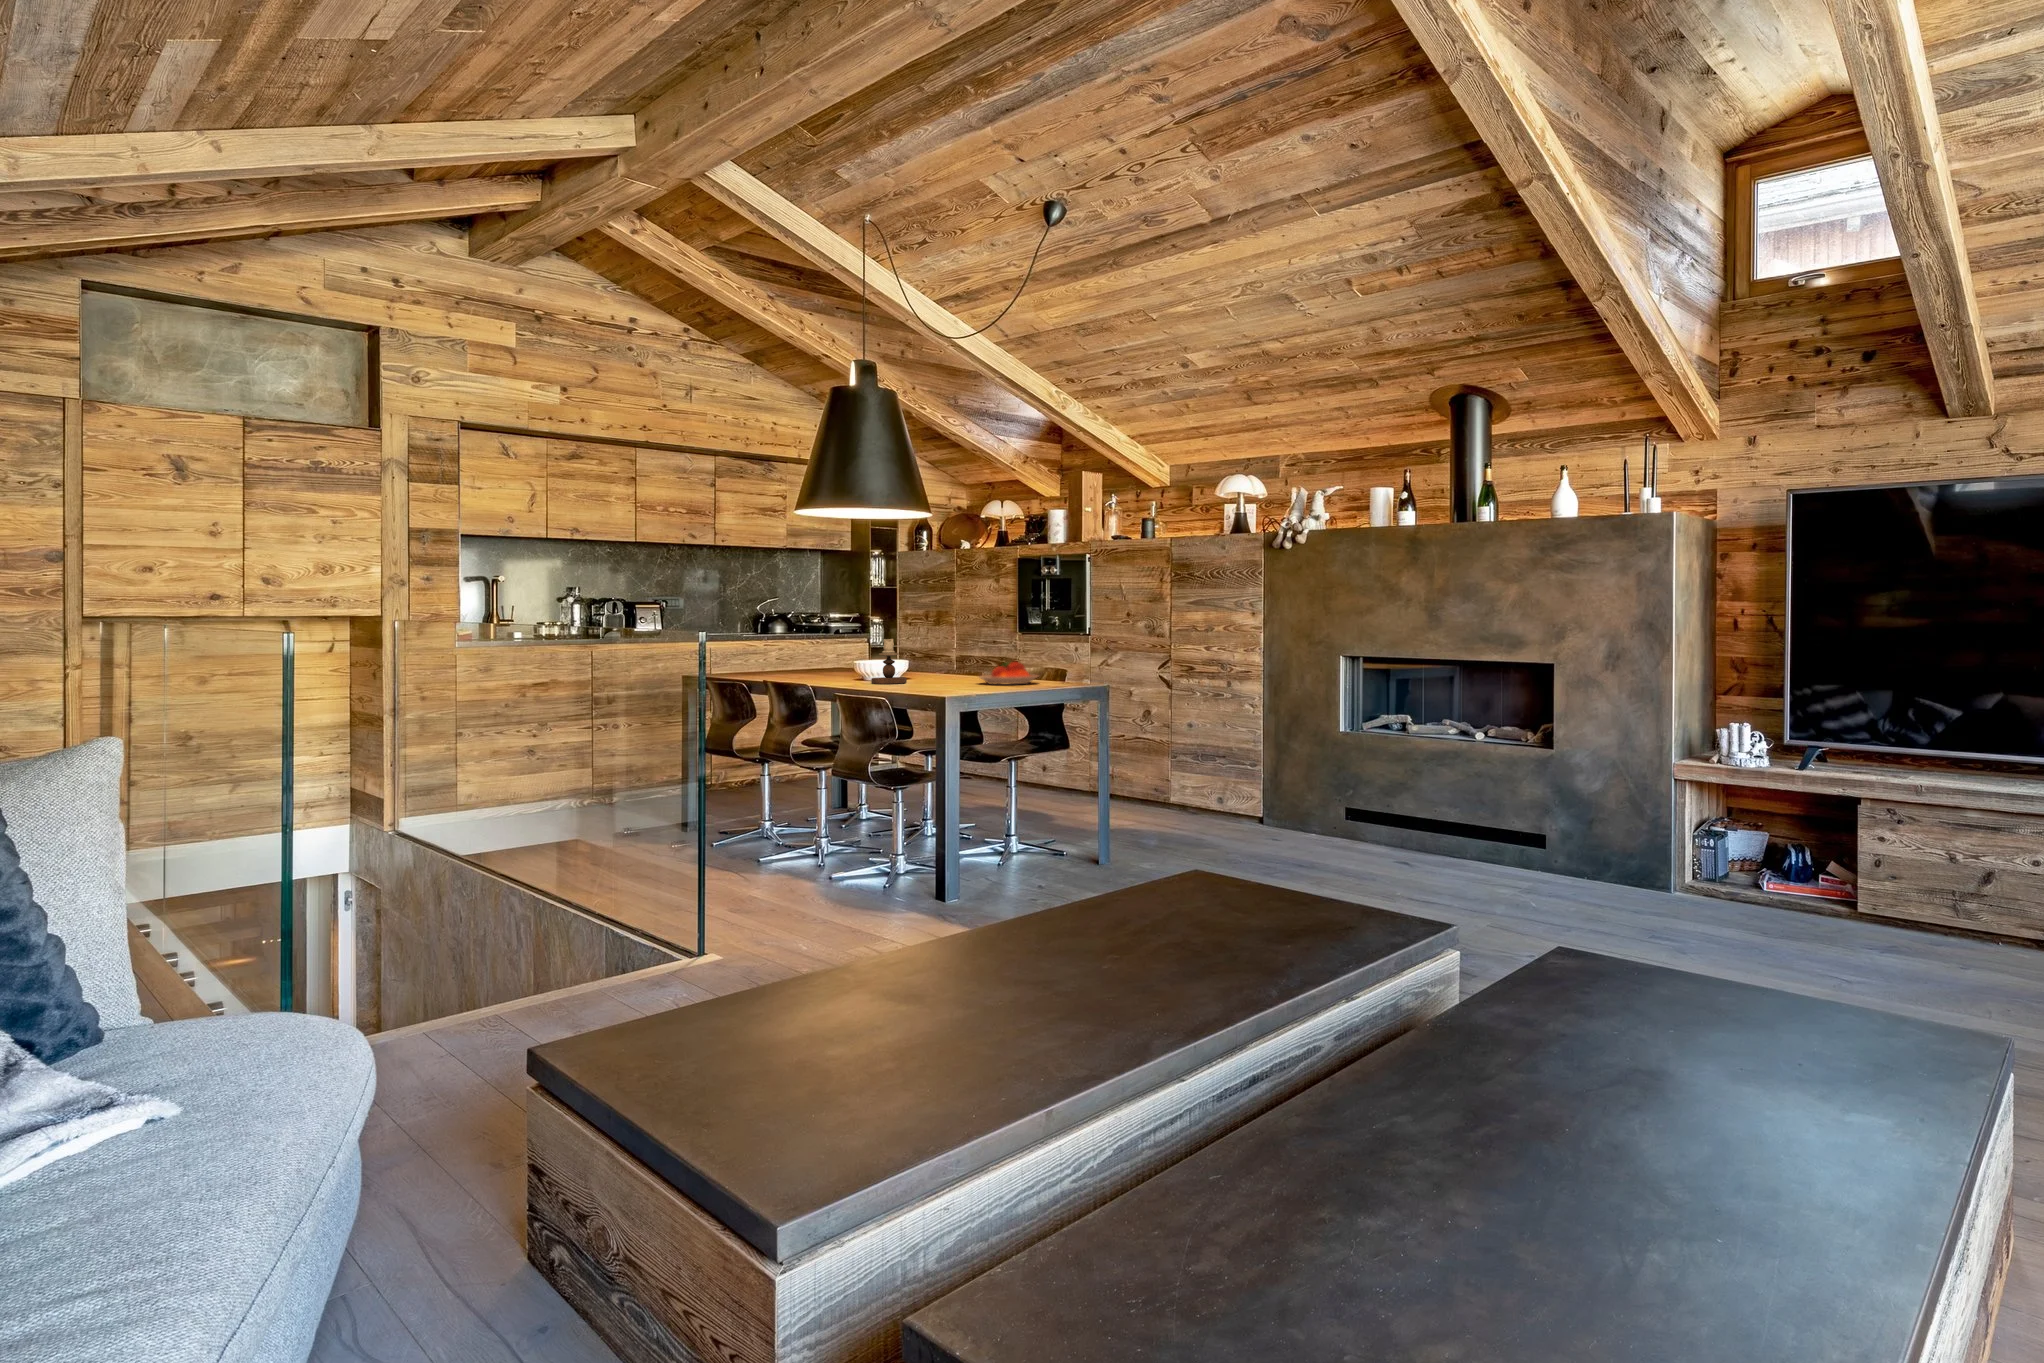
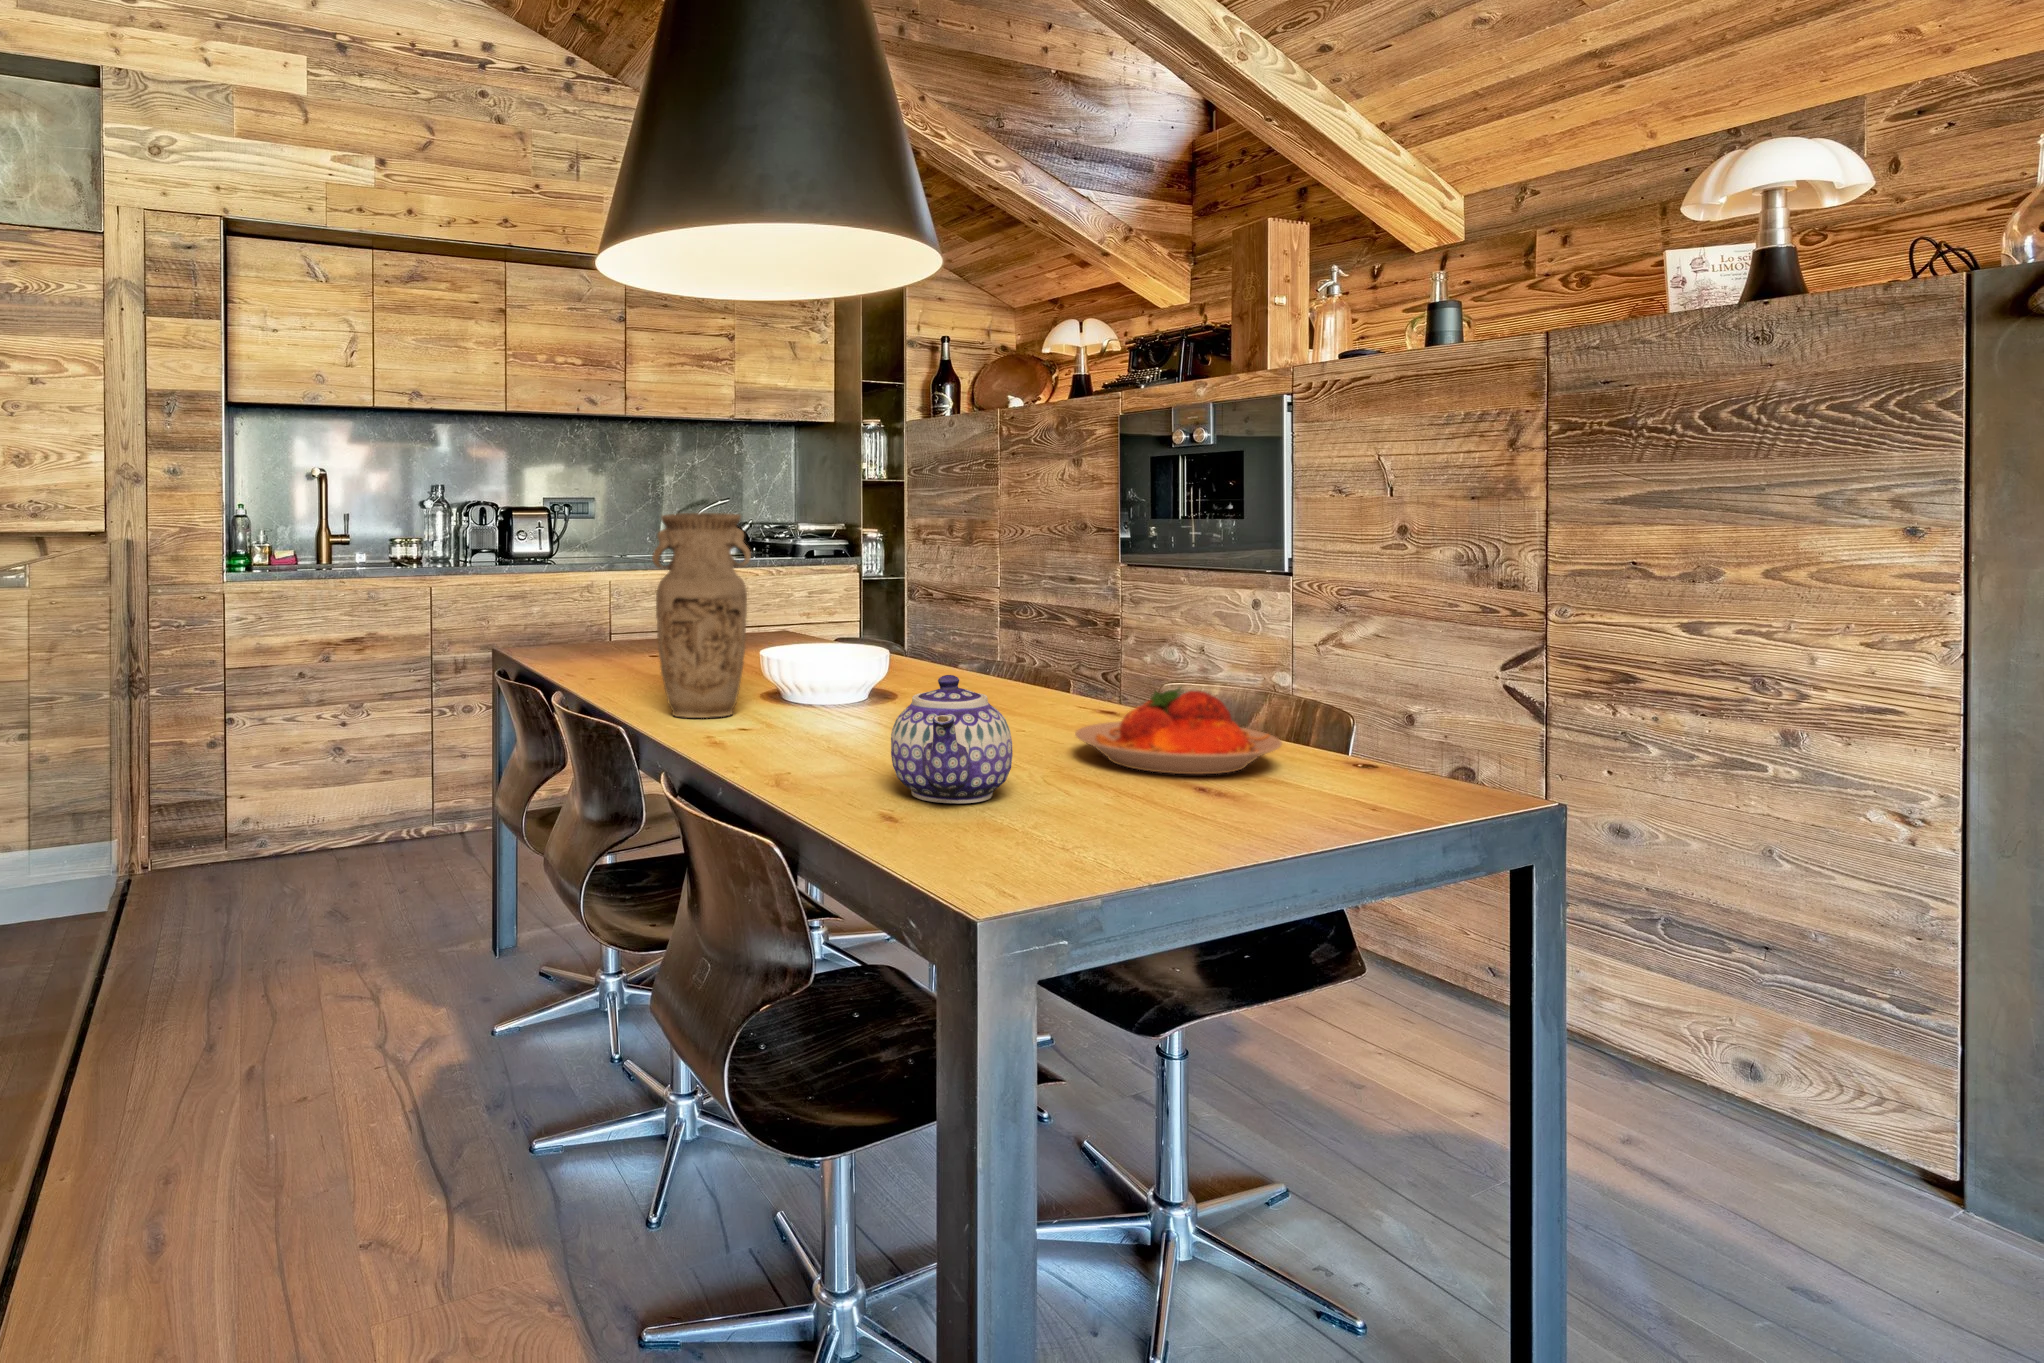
vase: none [818,605,857,682] -> present [652,513,751,718]
candlestick: present [871,639,907,684] -> none [775,607,869,740]
teapot: none [919,653,956,689] -> present [891,675,1013,803]

